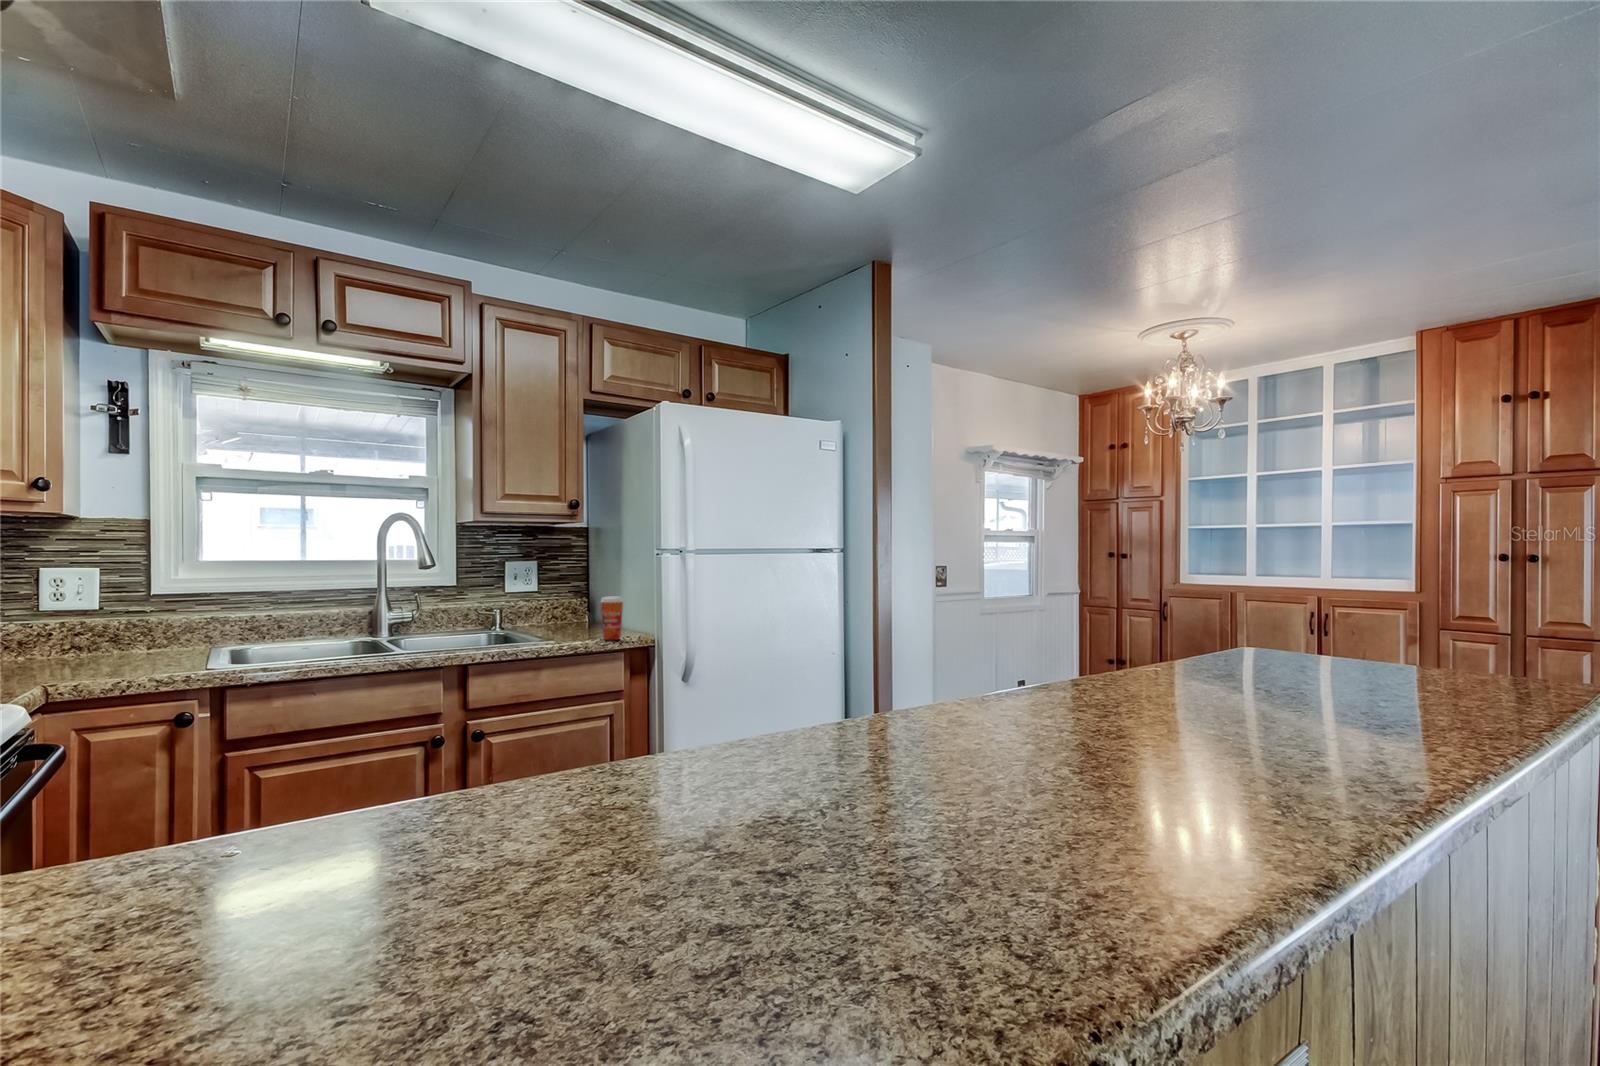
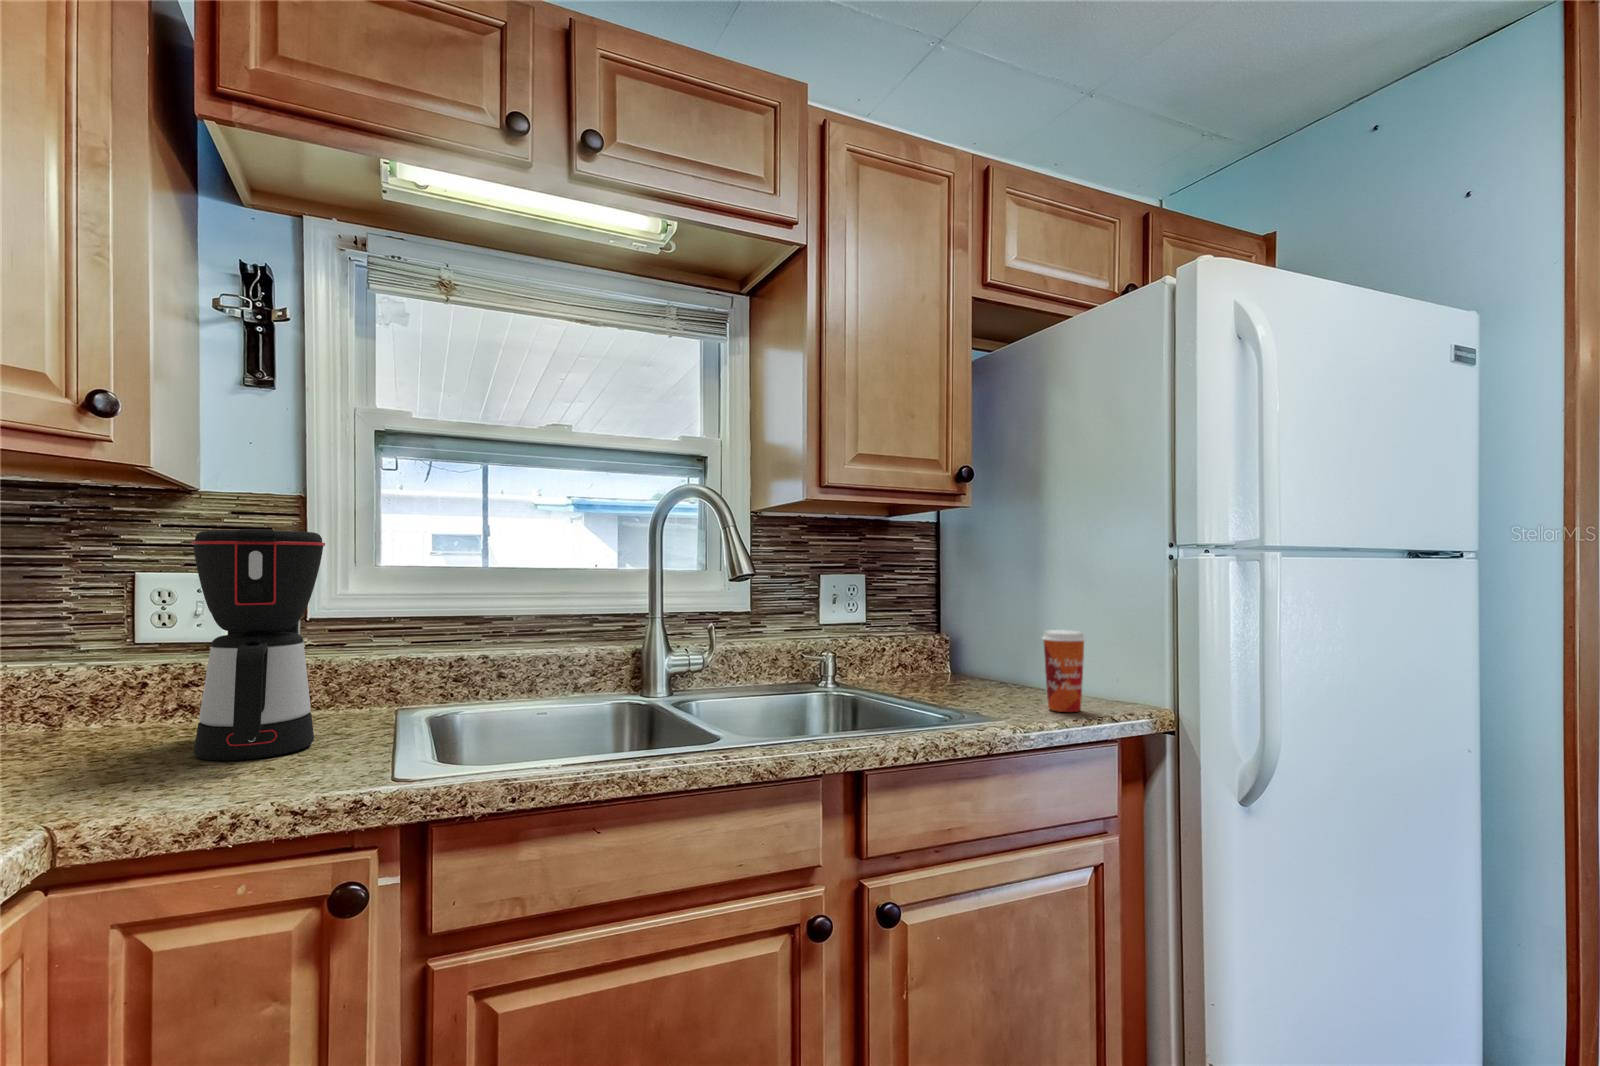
coffee maker: none [90,549,166,666] -> present [191,529,325,761]

